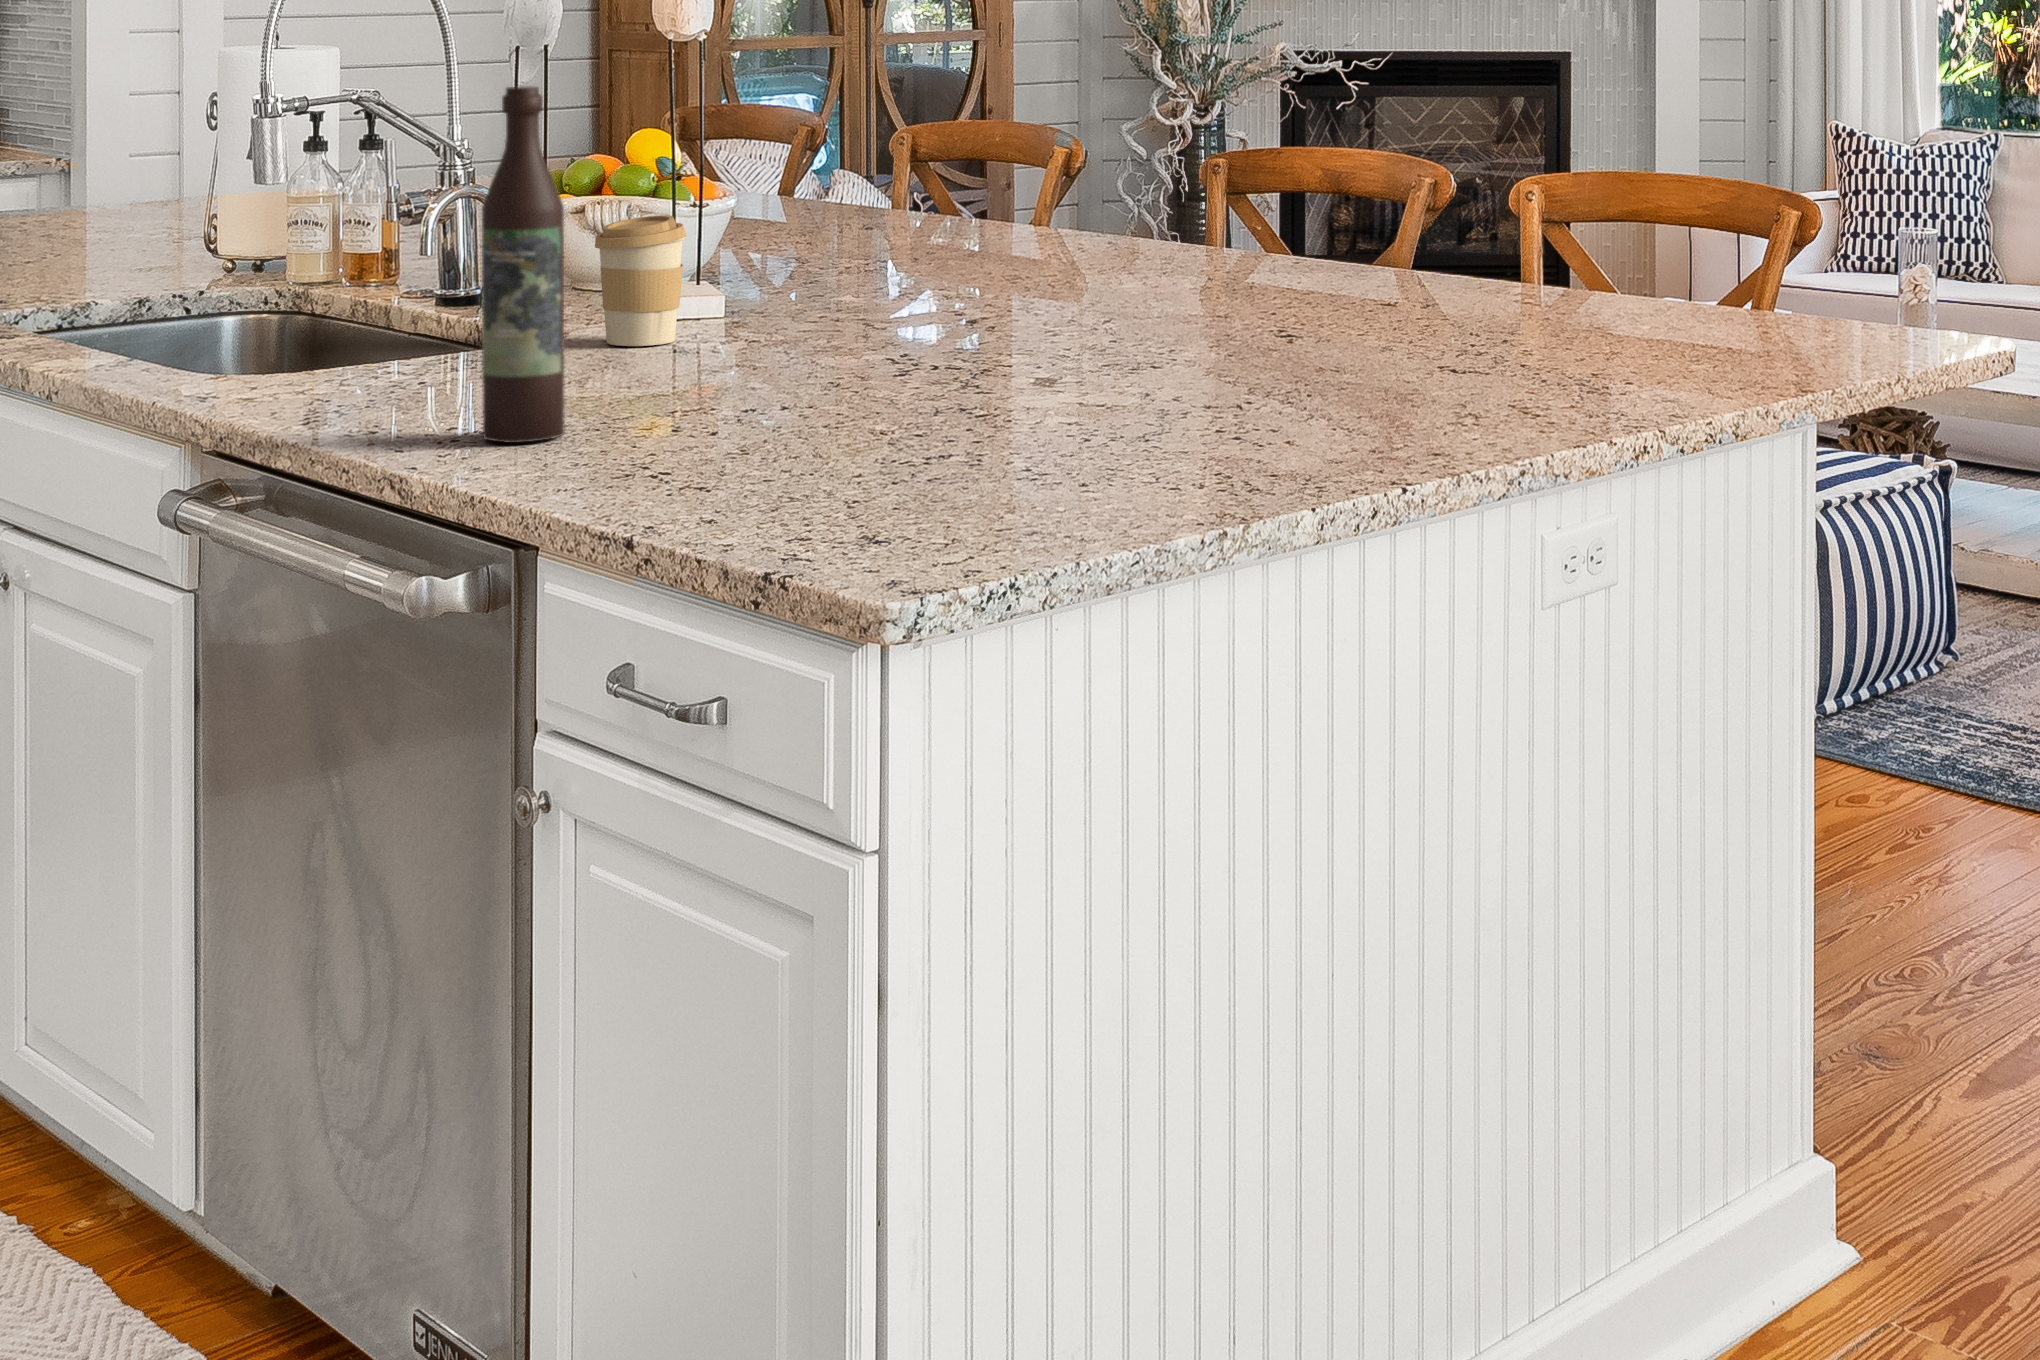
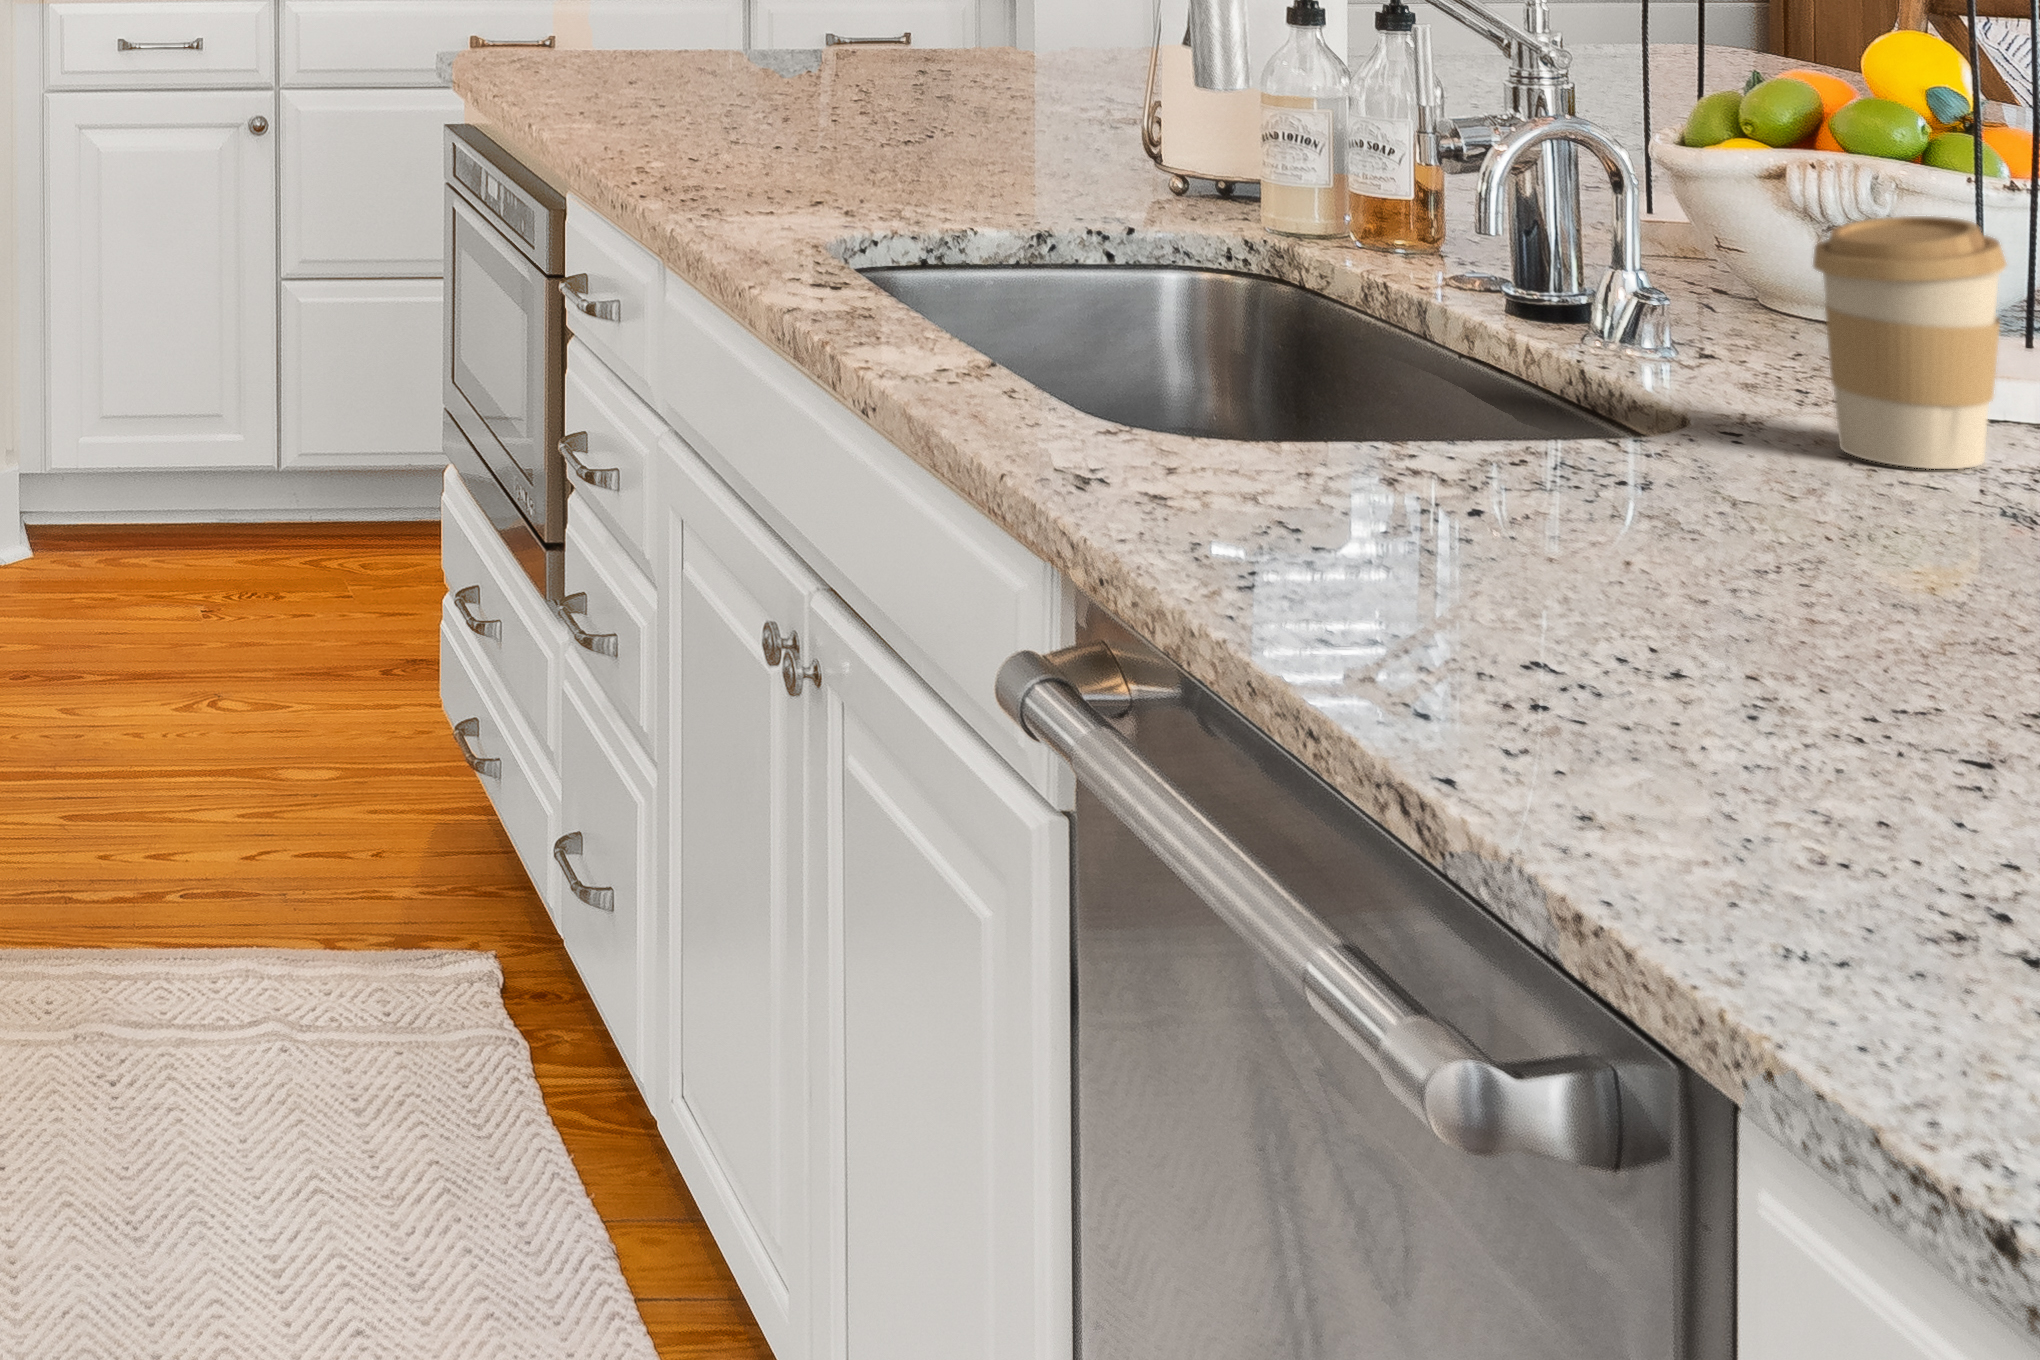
wine bottle: present [482,86,565,443] -> none [1593,9,1782,750]

